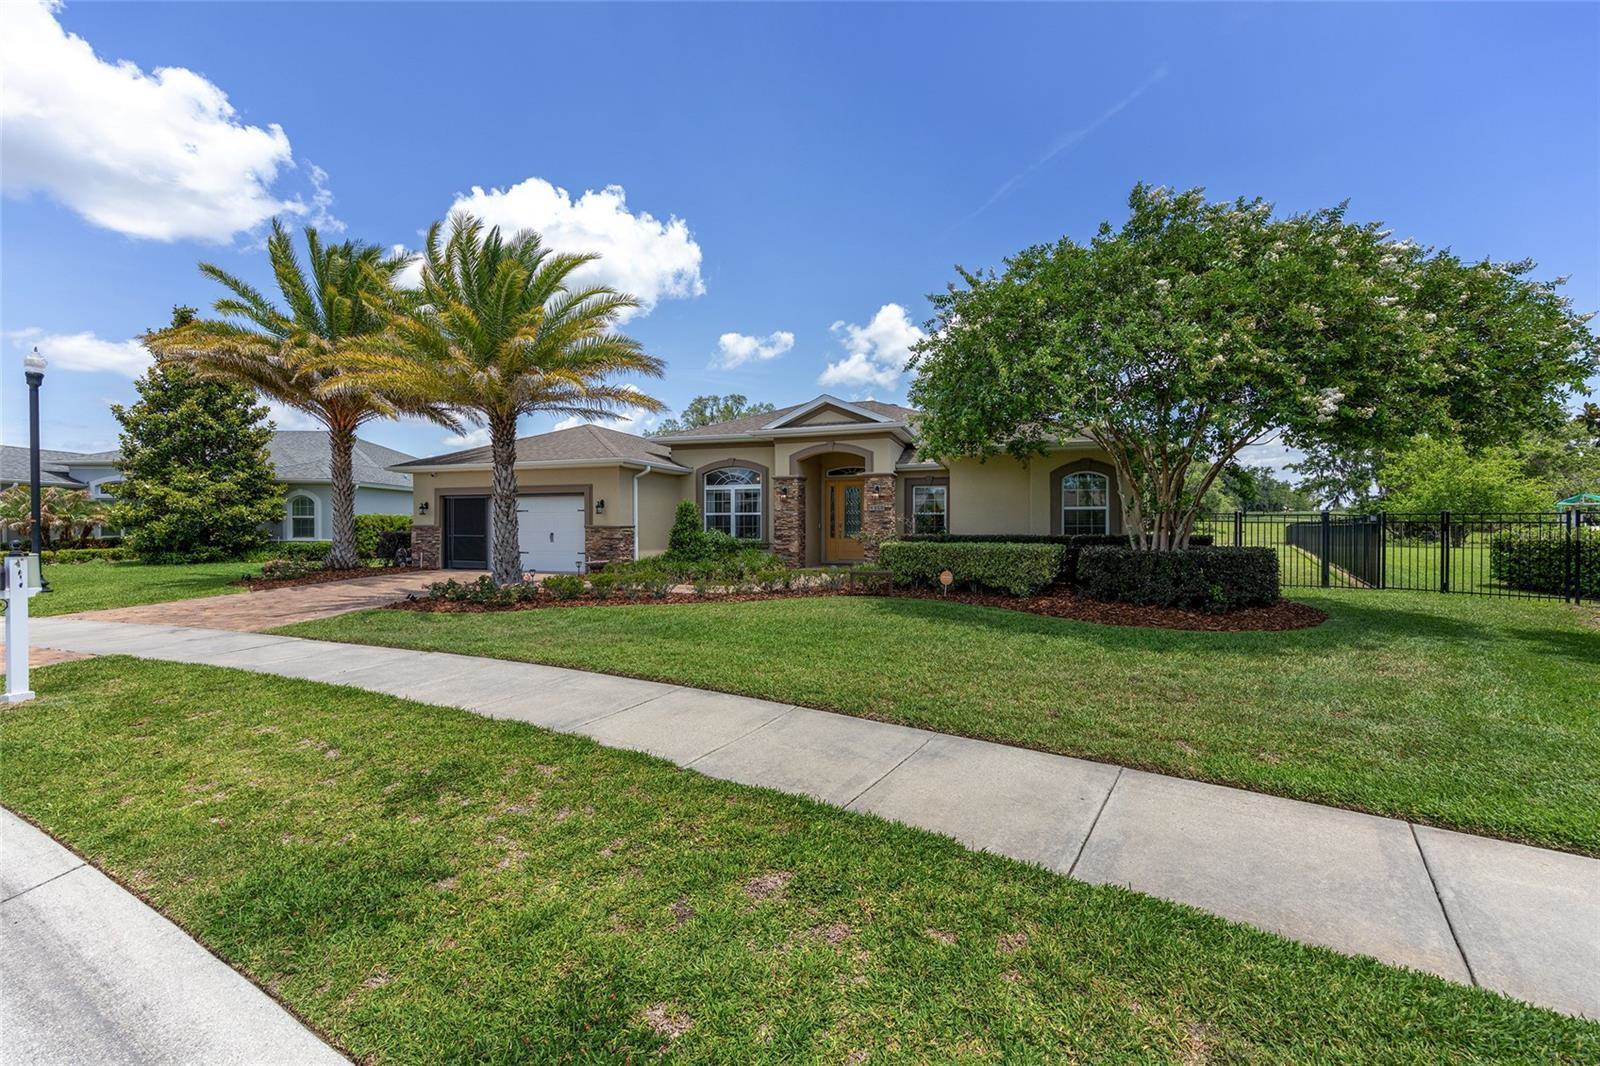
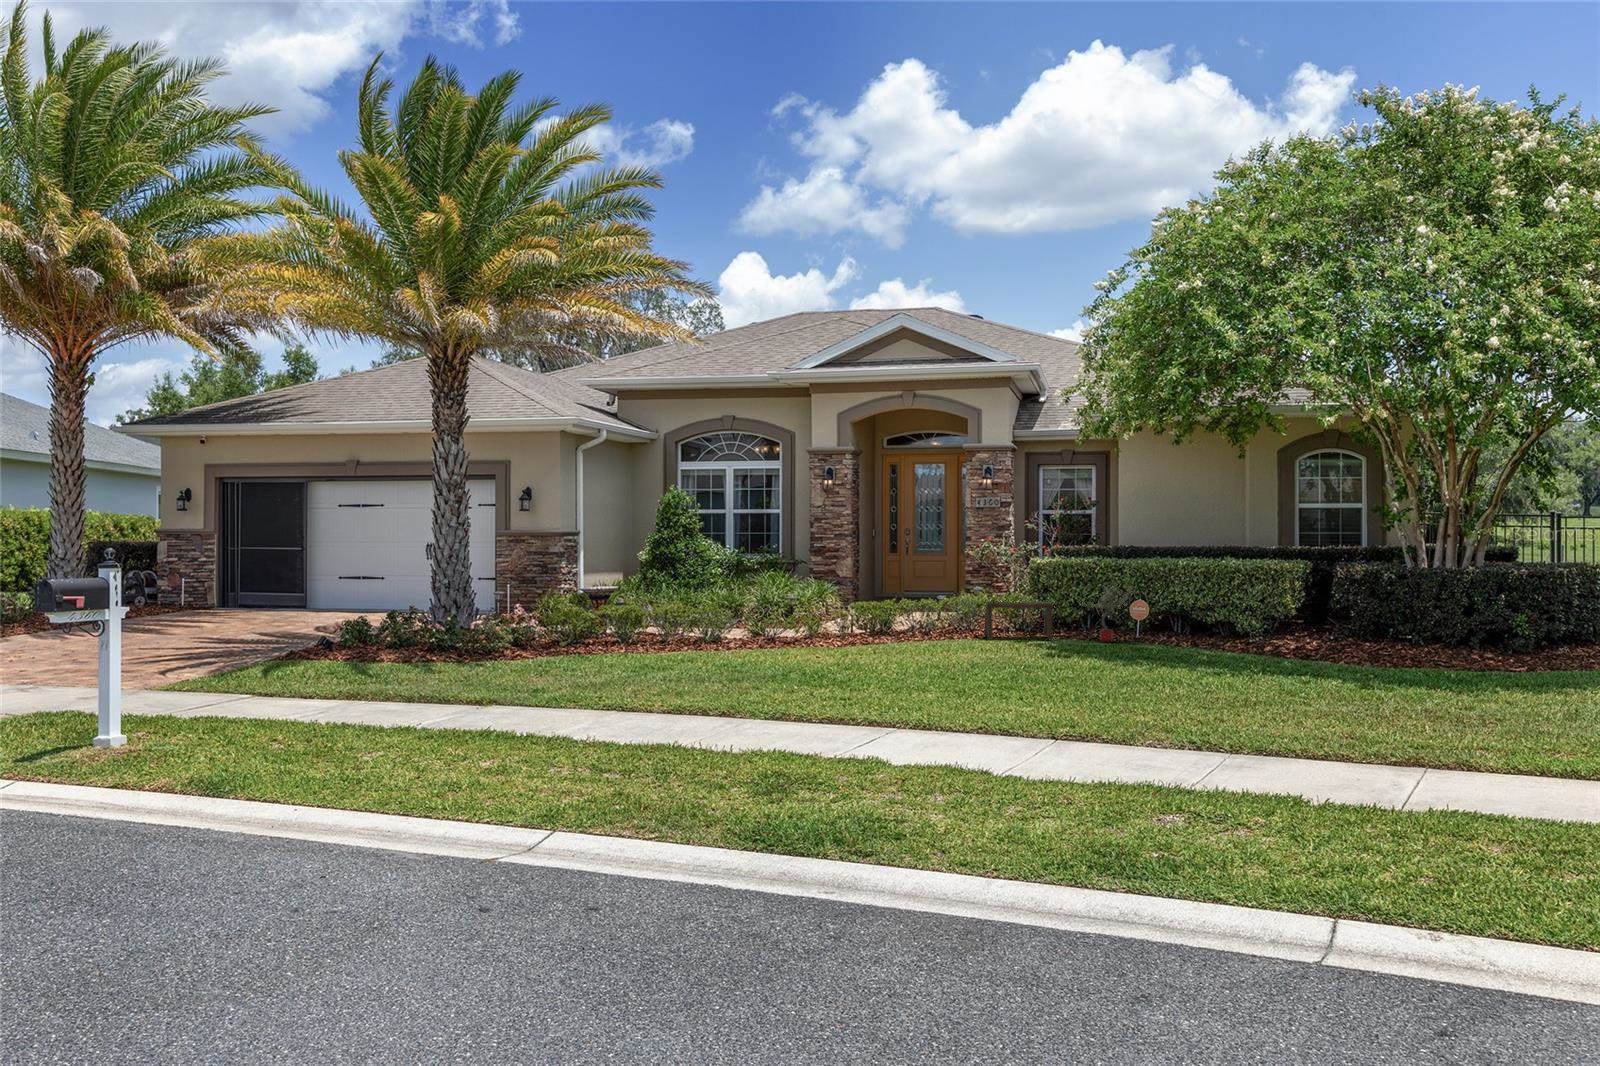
potted tree: none [911,555,944,599] -> present [1083,585,1132,642]

